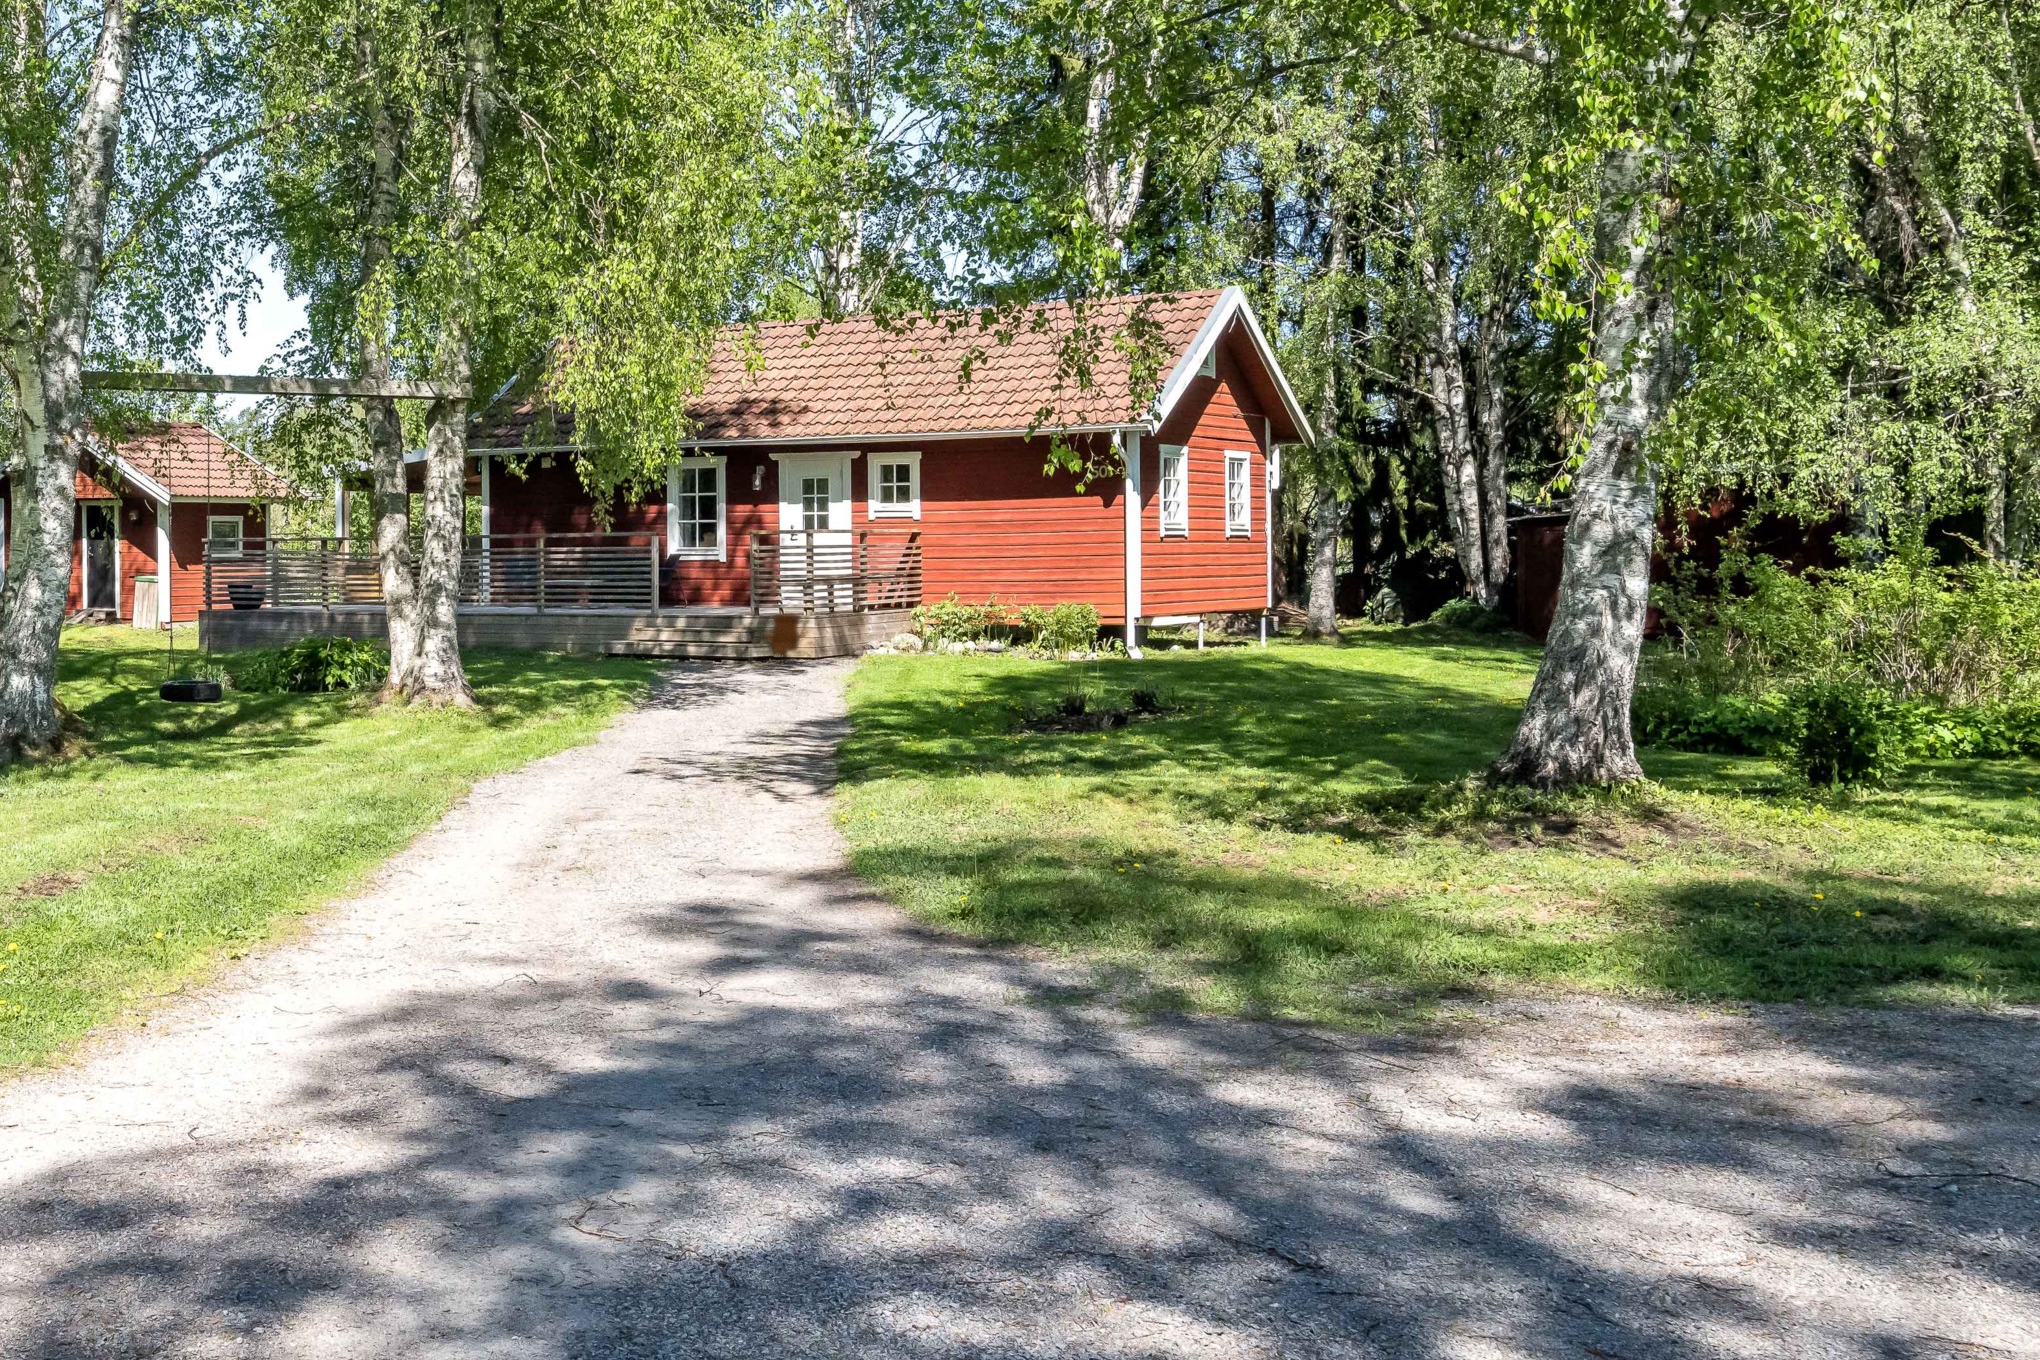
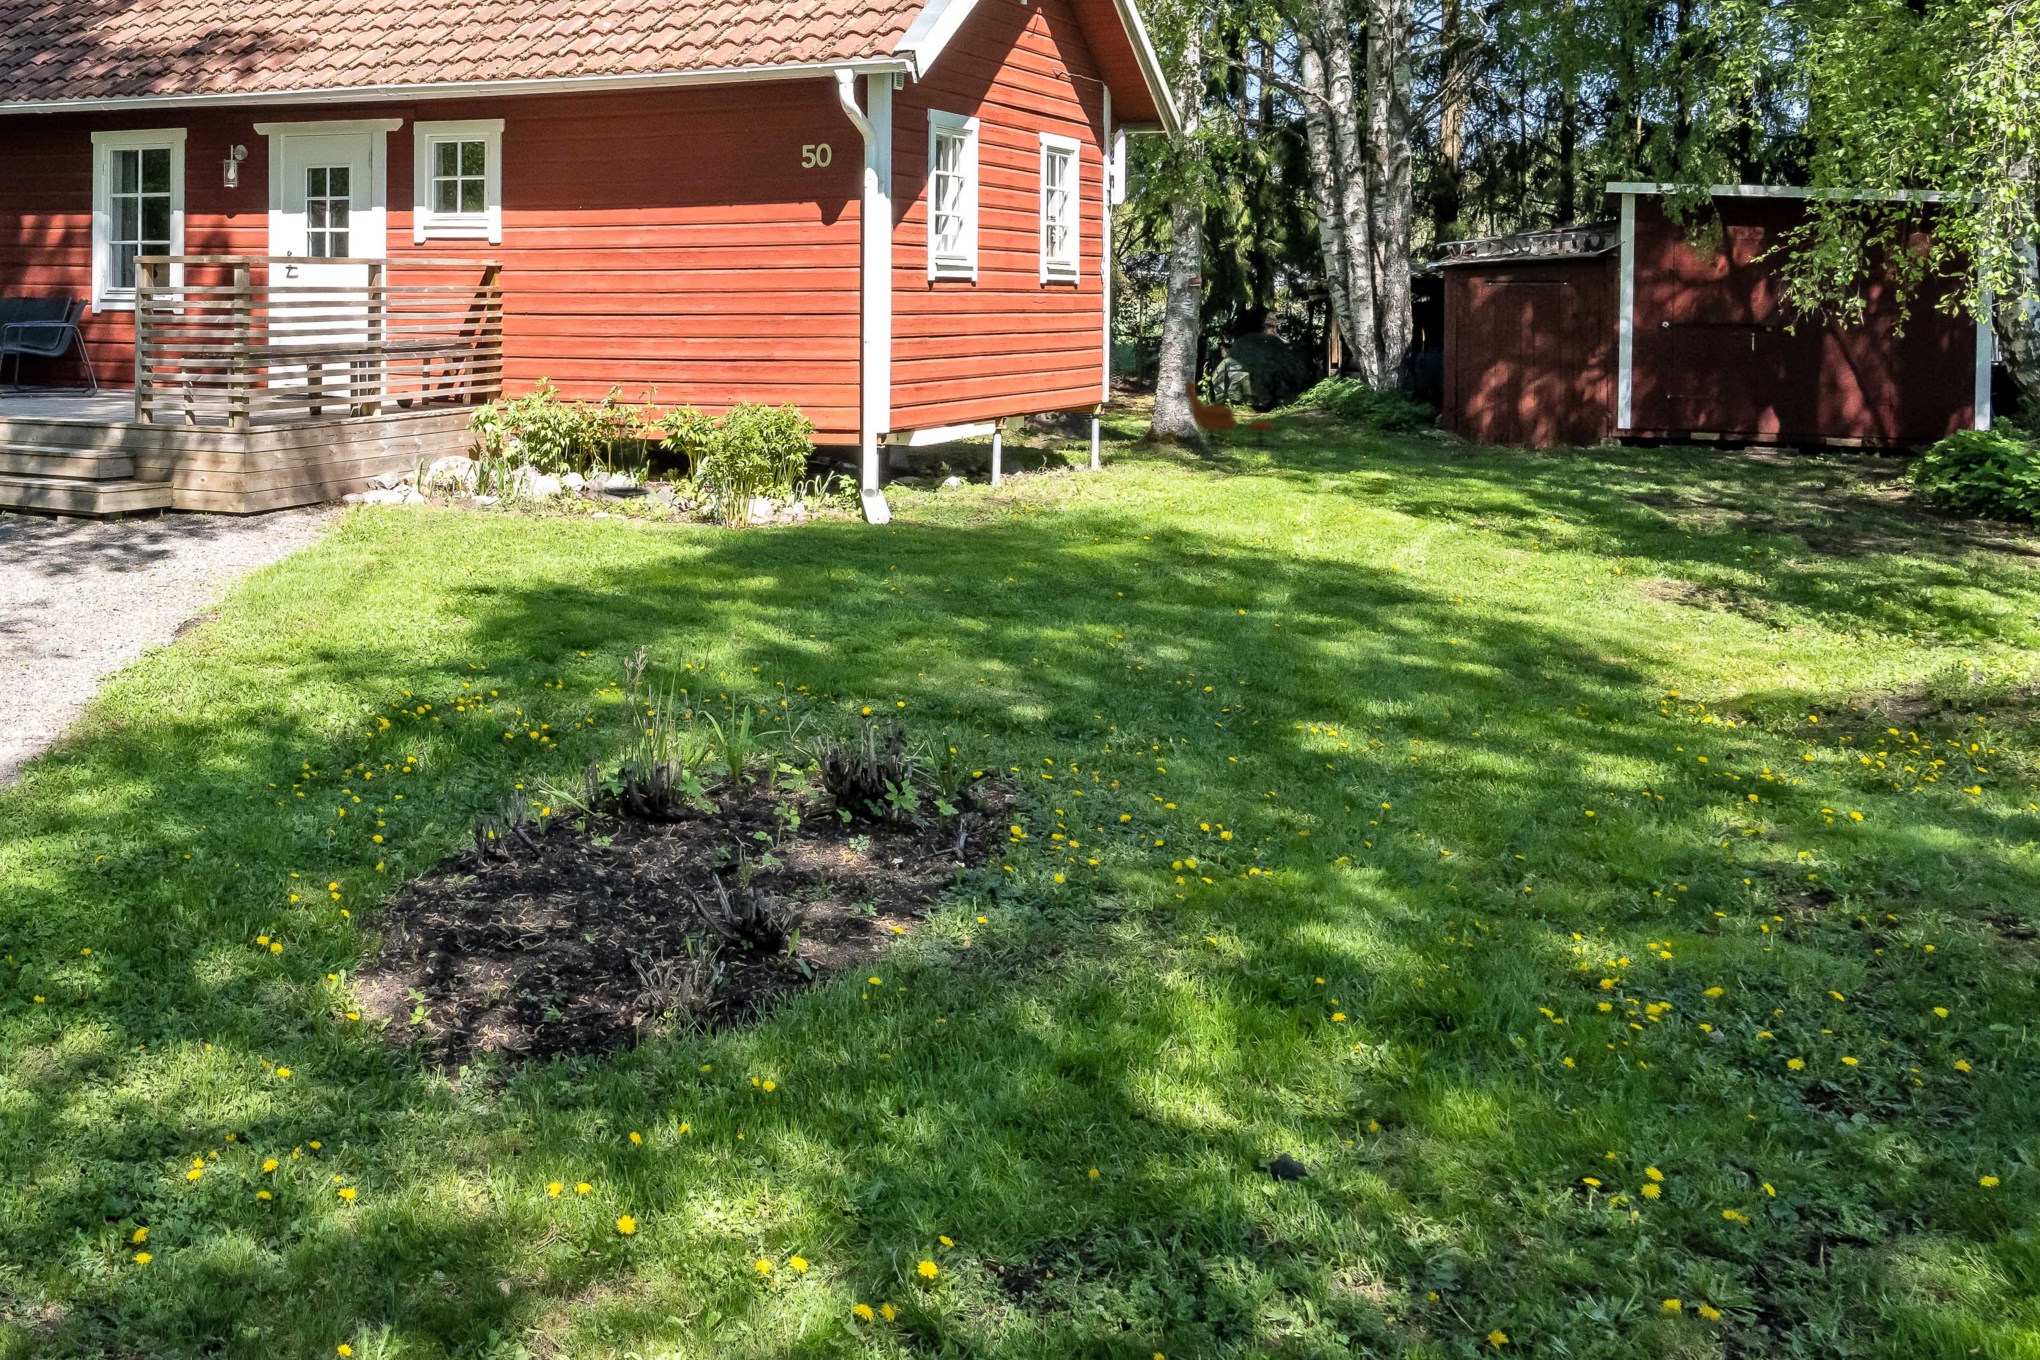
lounge chair: present [765,613,804,665] -> present [1185,381,1273,444]

